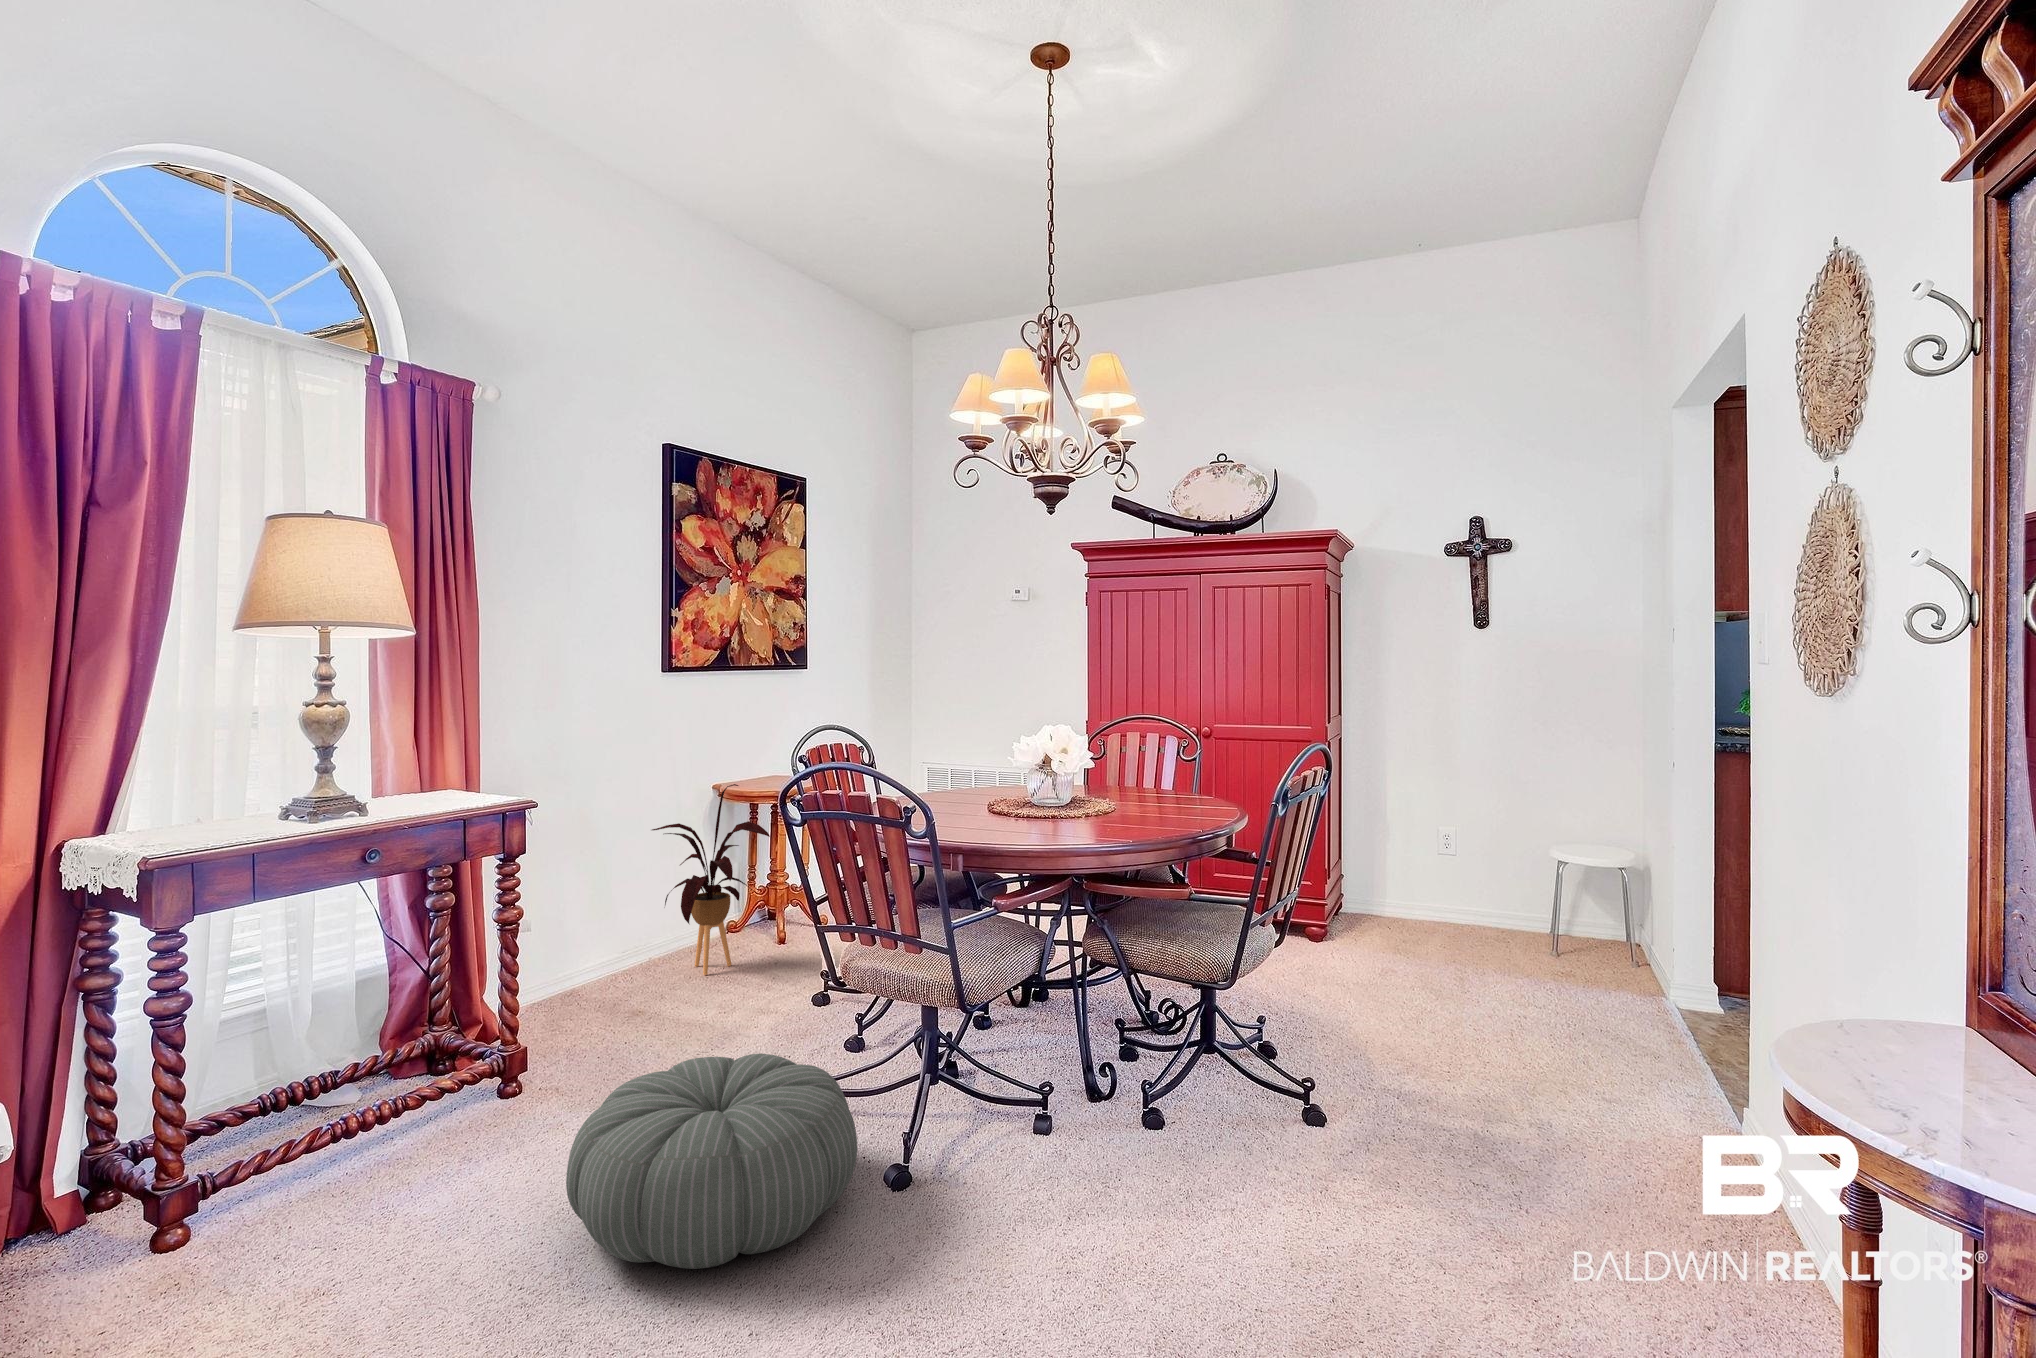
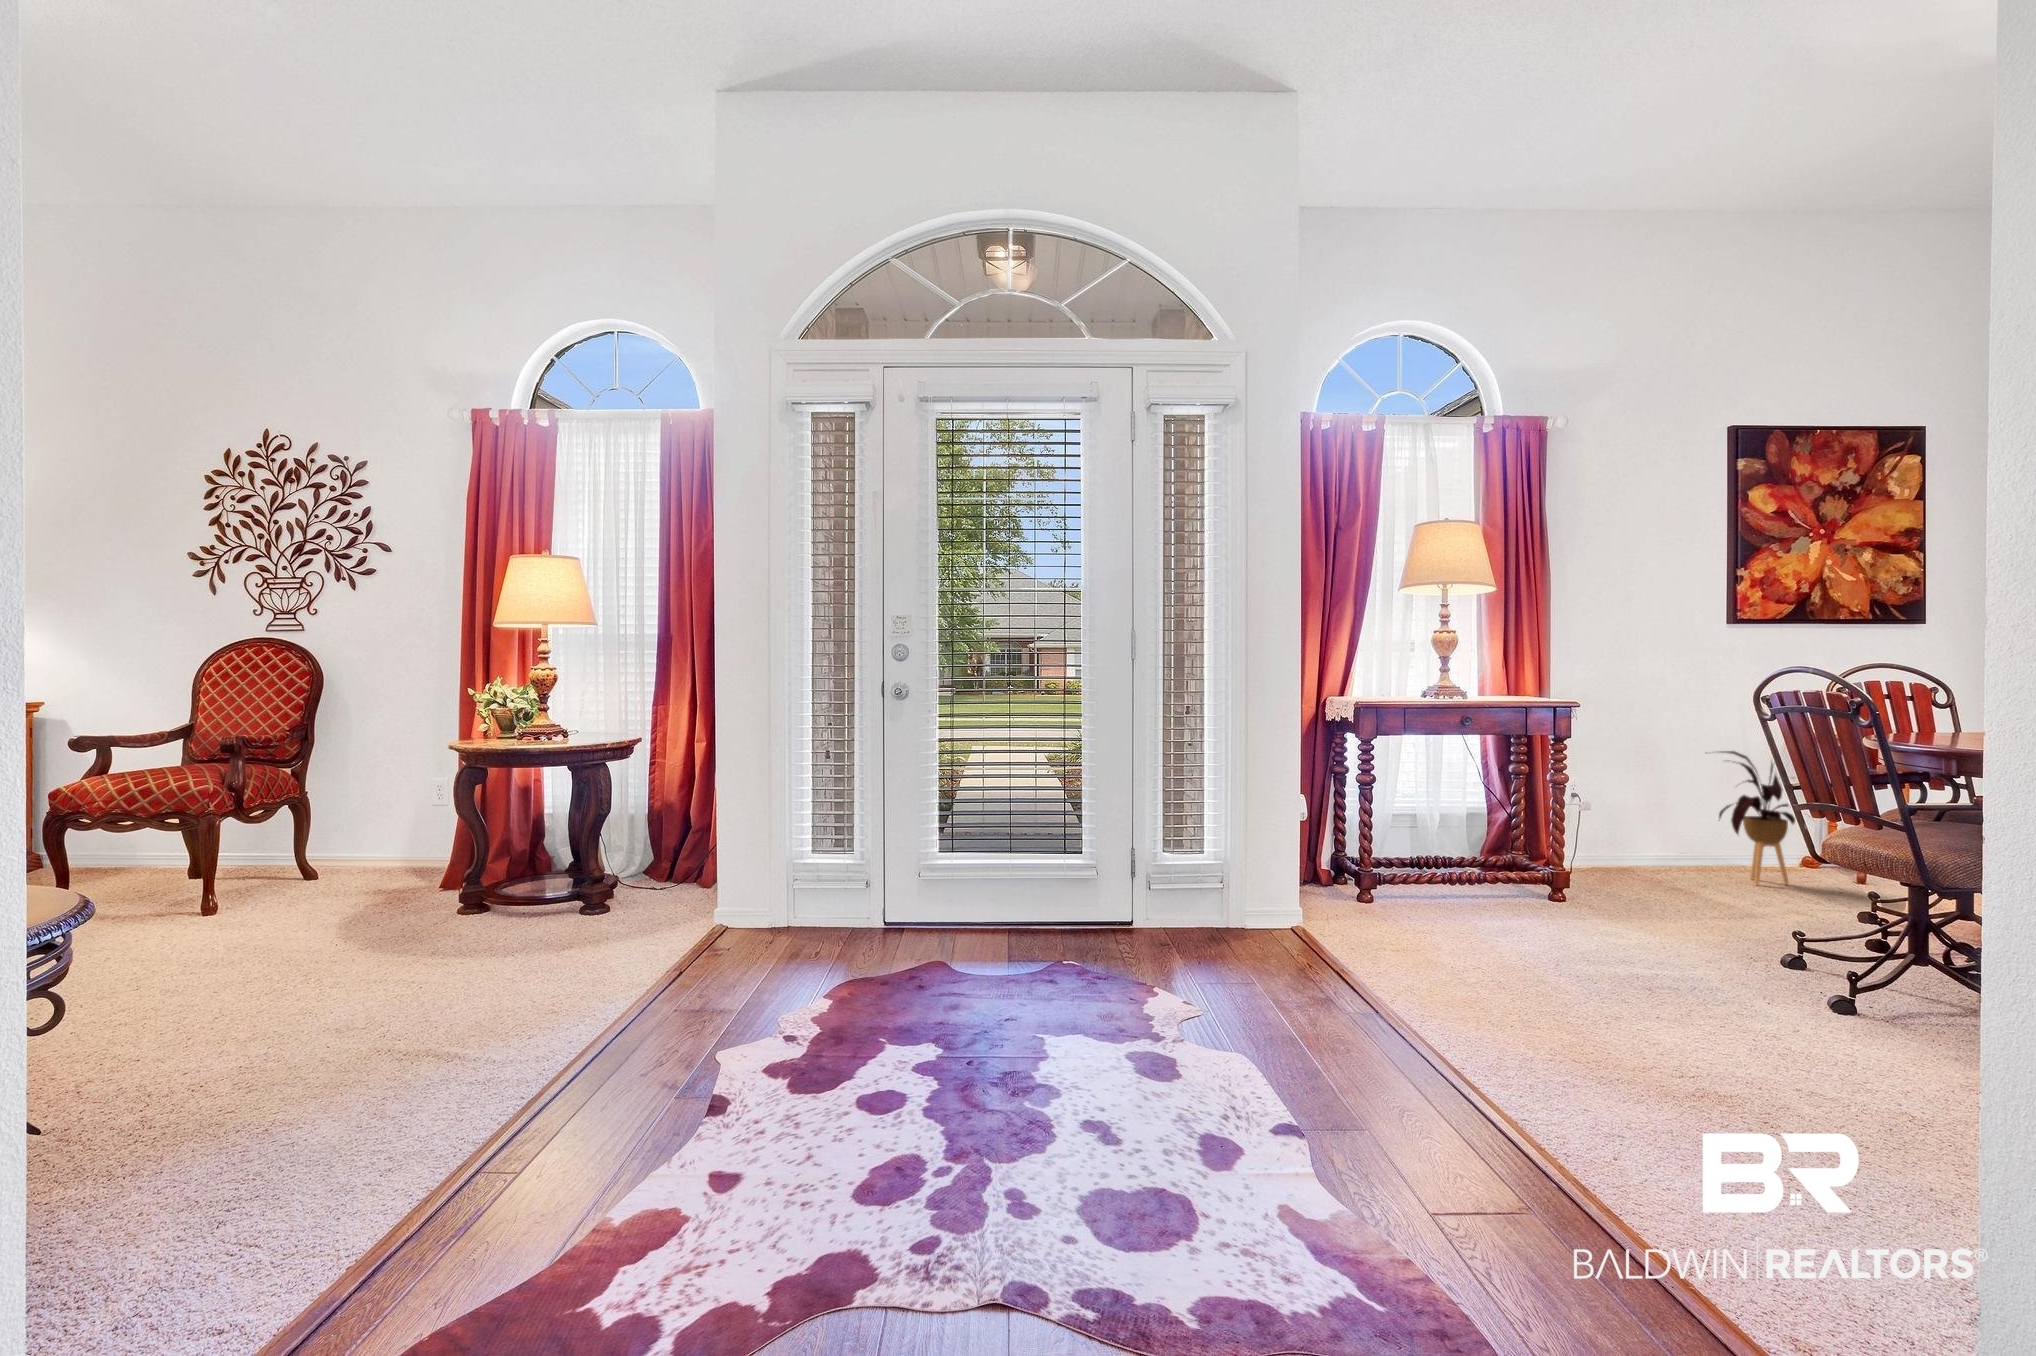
pouf: present [566,1053,857,1269] -> none [1558,877,1801,999]

